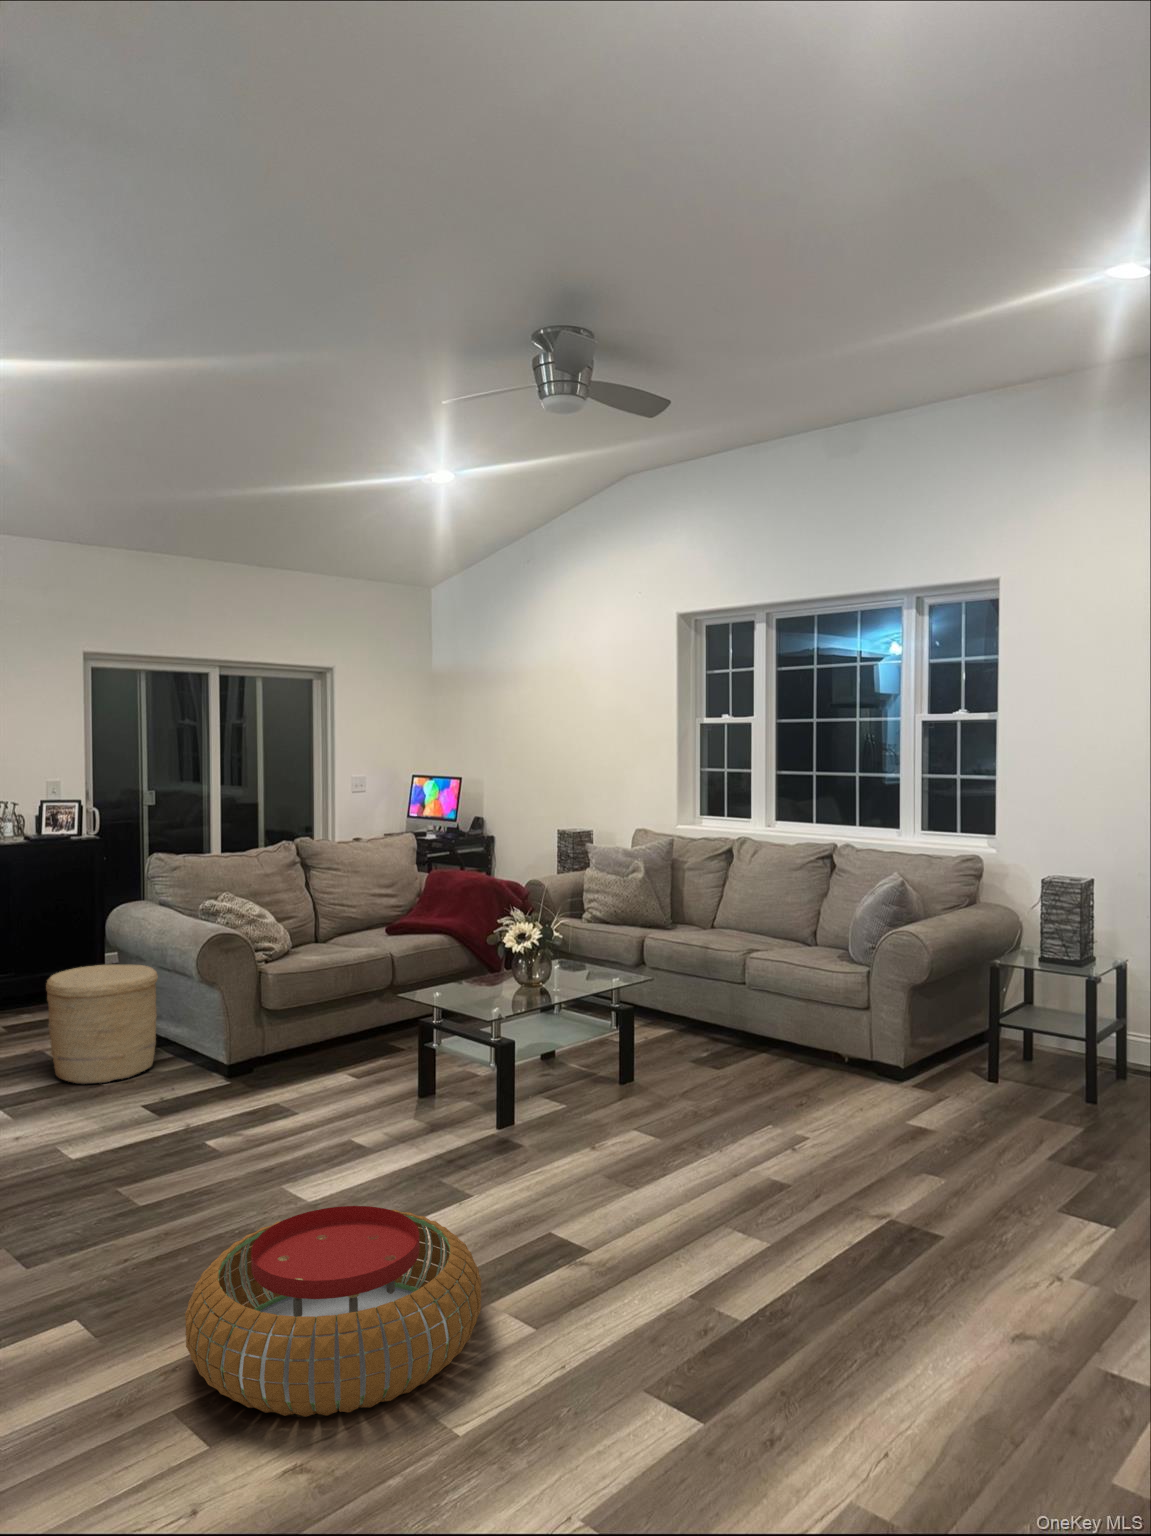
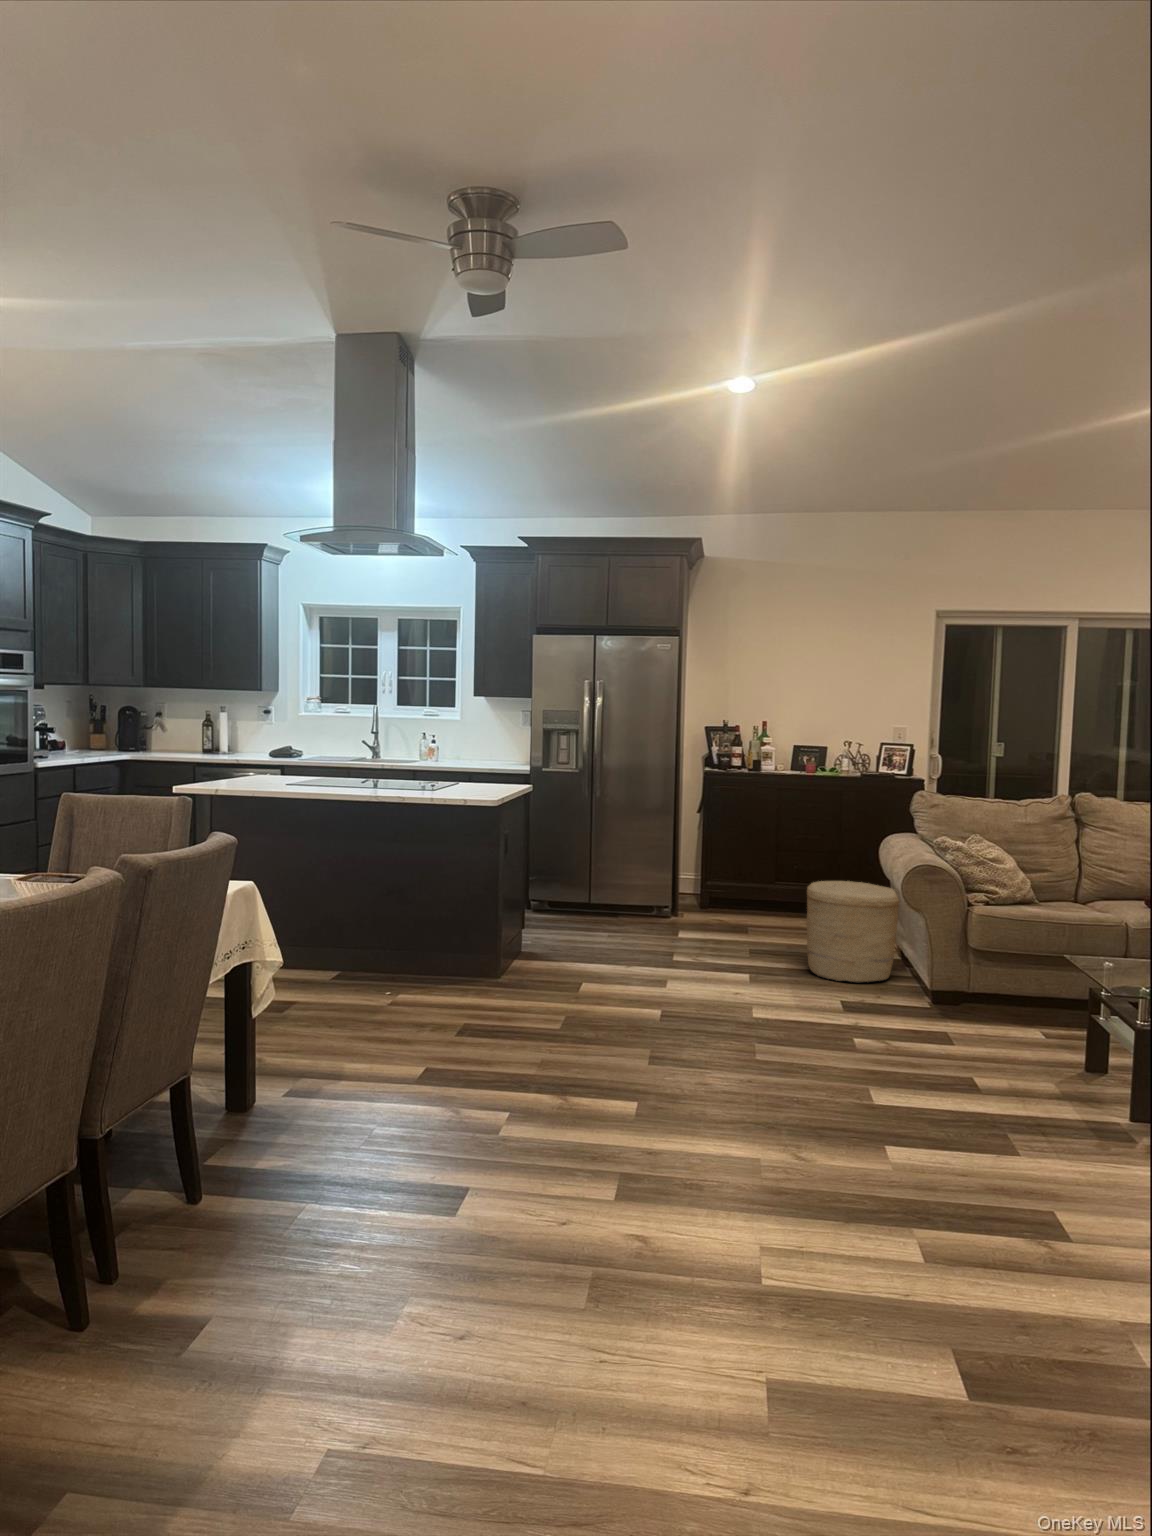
pouf: present [185,1206,482,1417] -> none [638,1077,900,1243]

